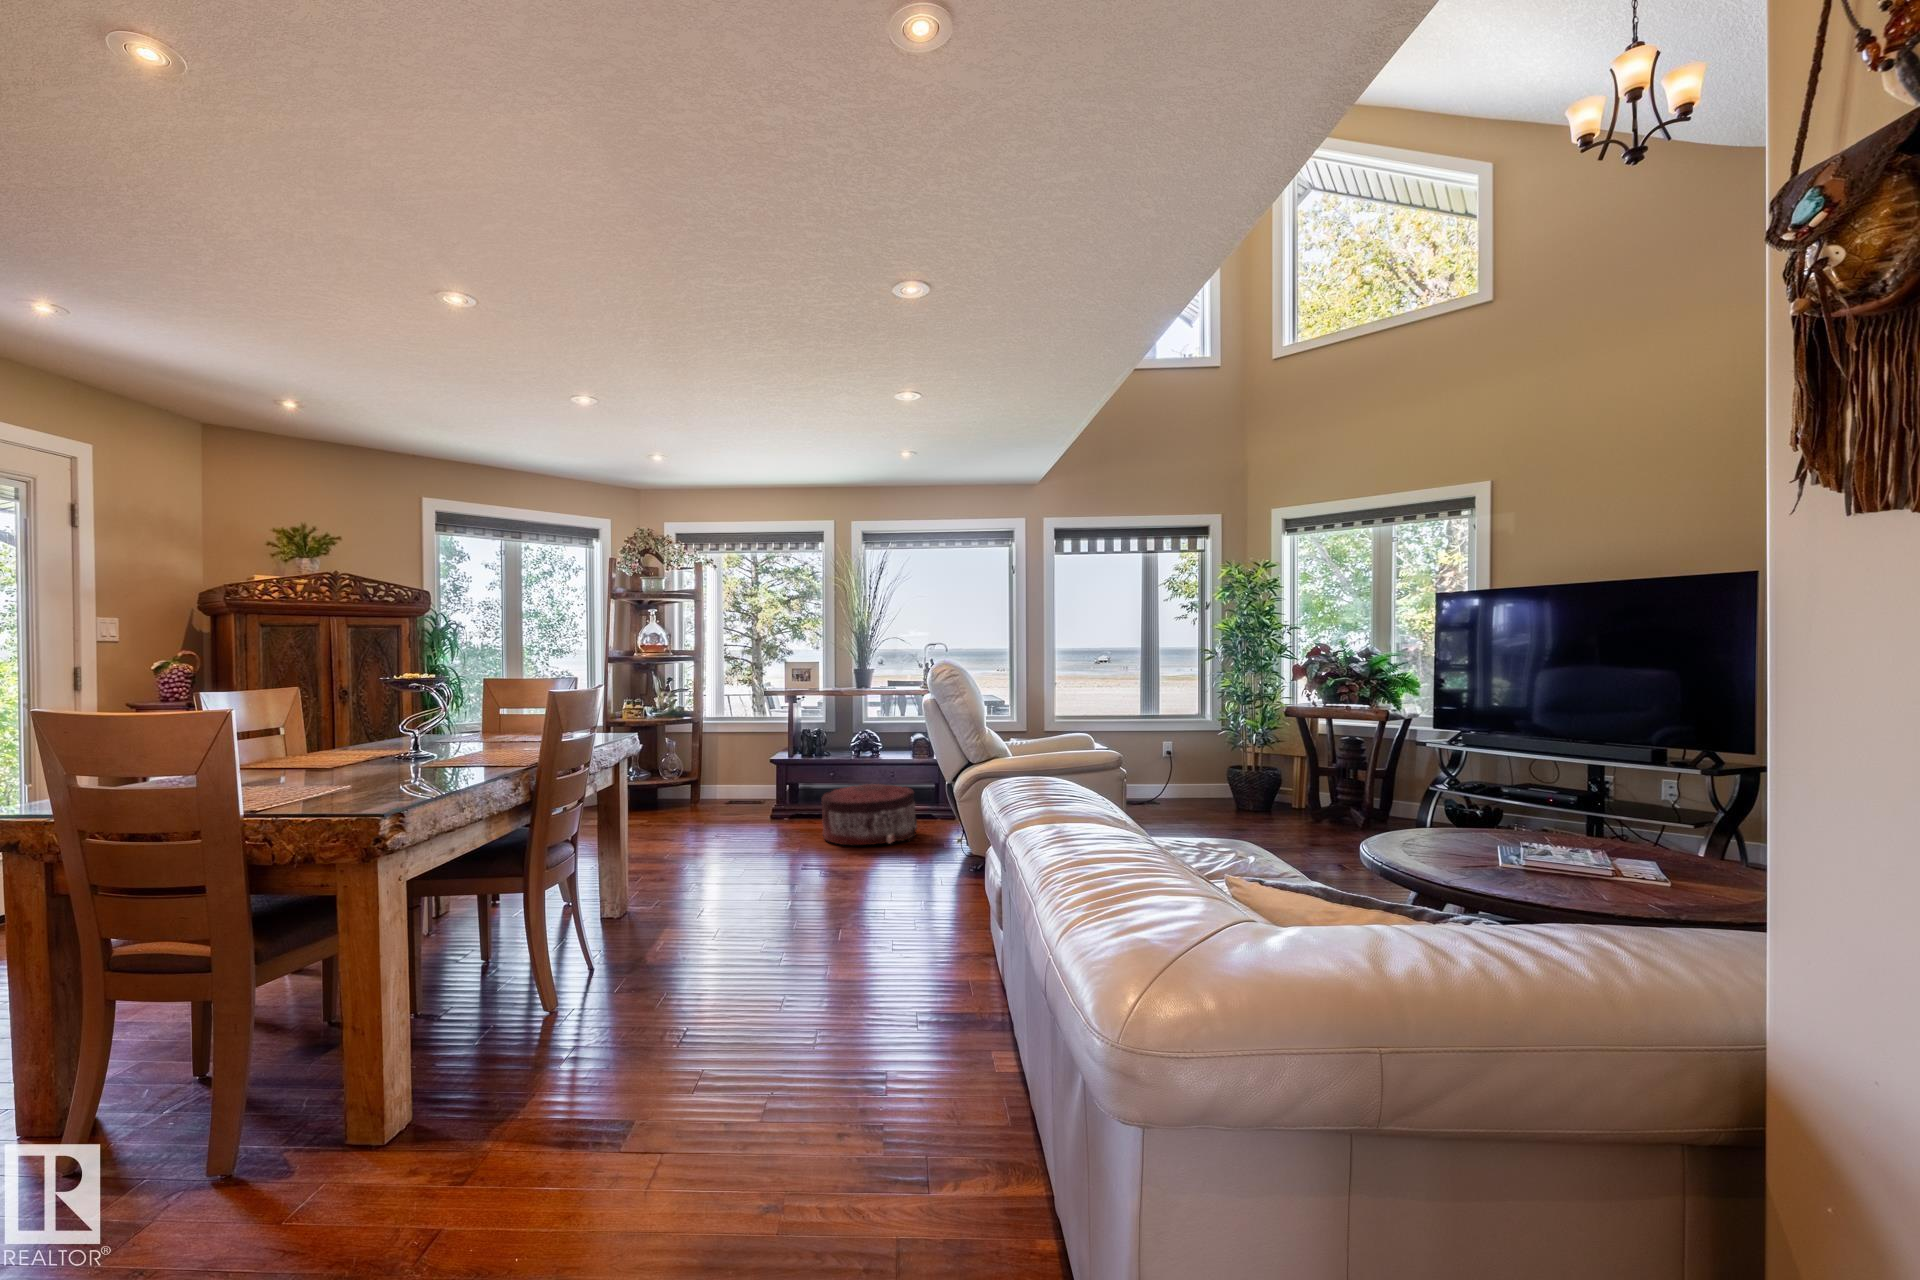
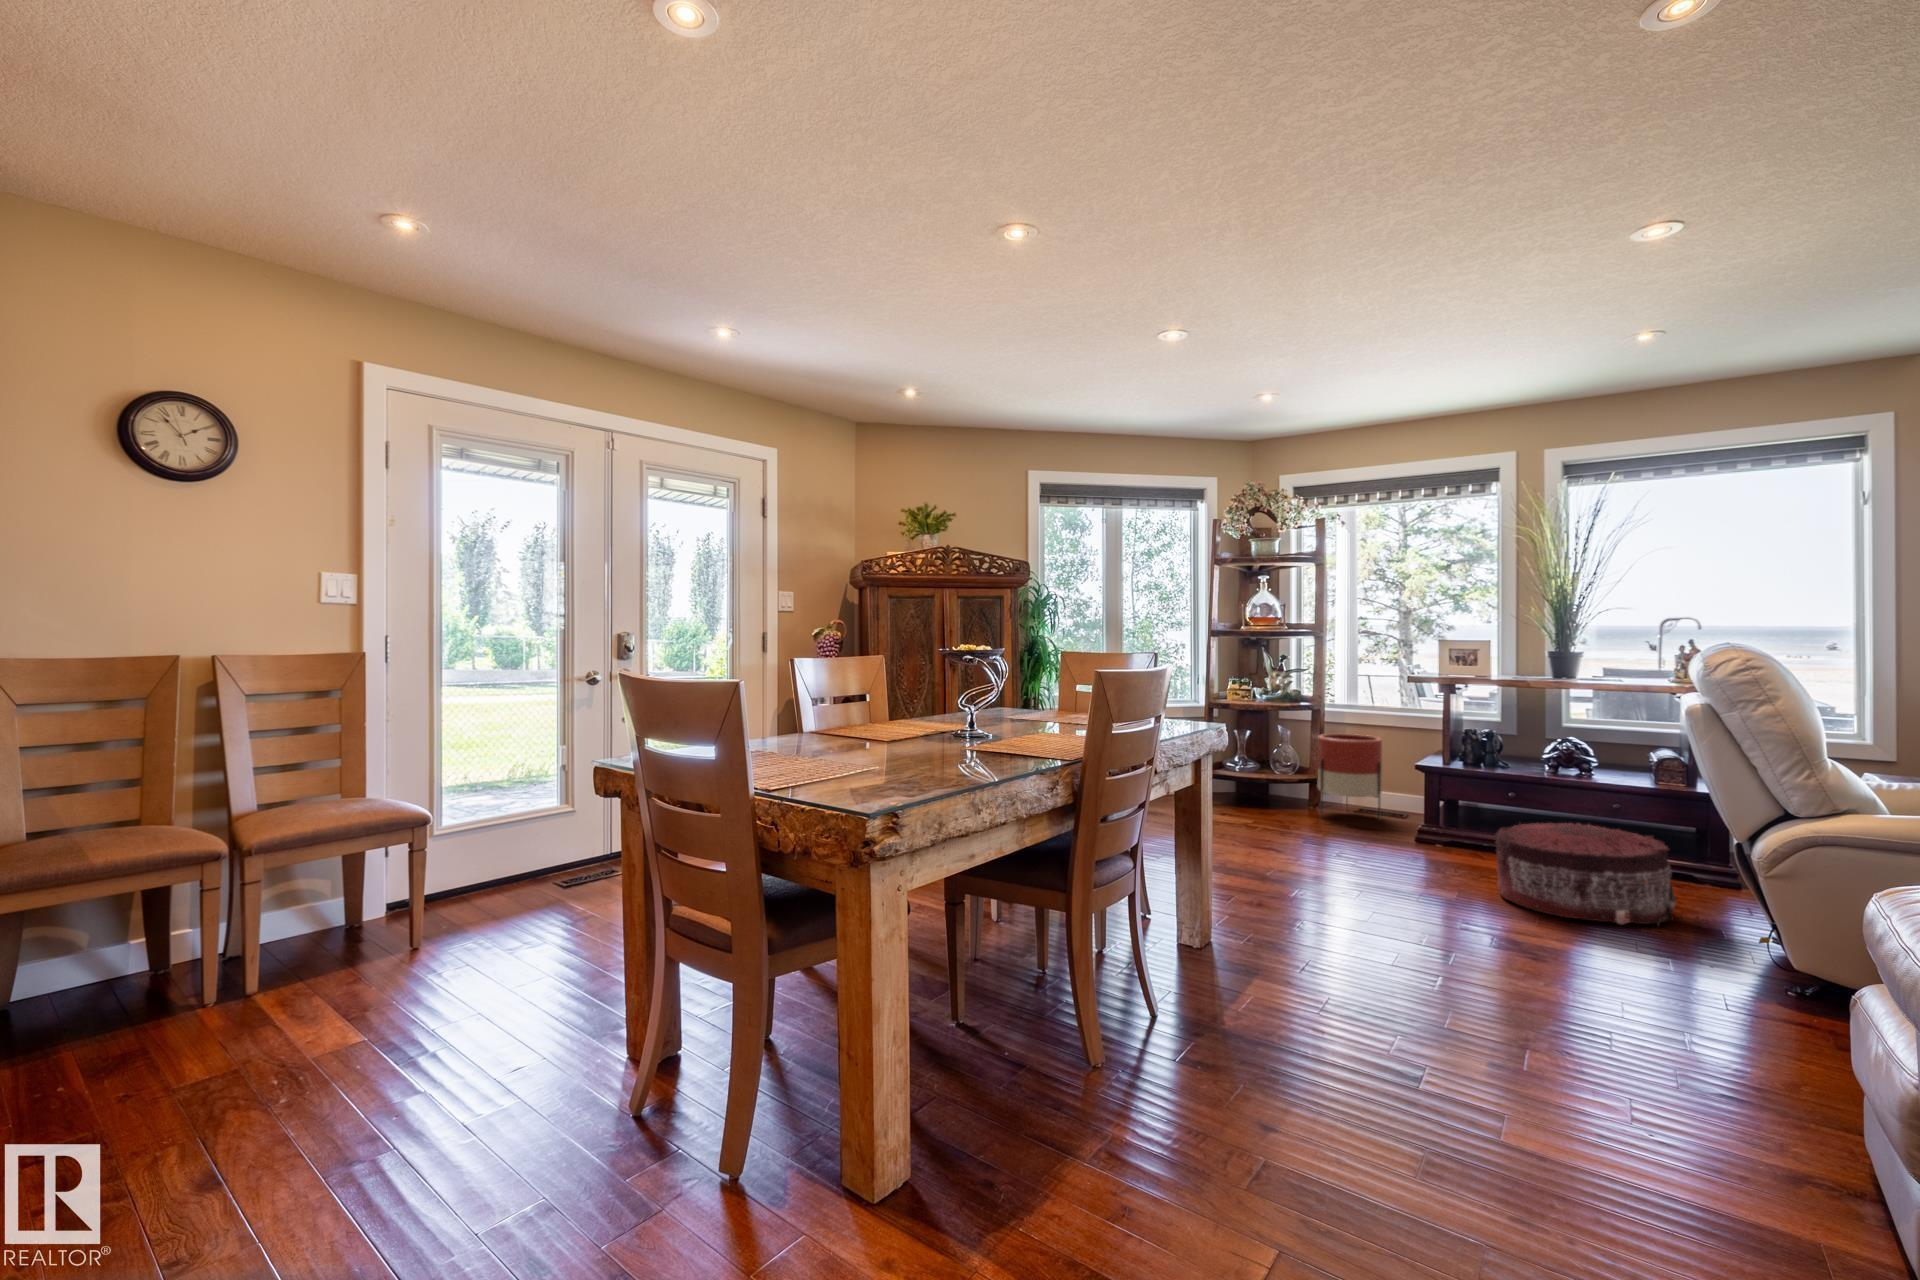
planter: none [698,738,746,808] -> present [1318,734,1382,820]

